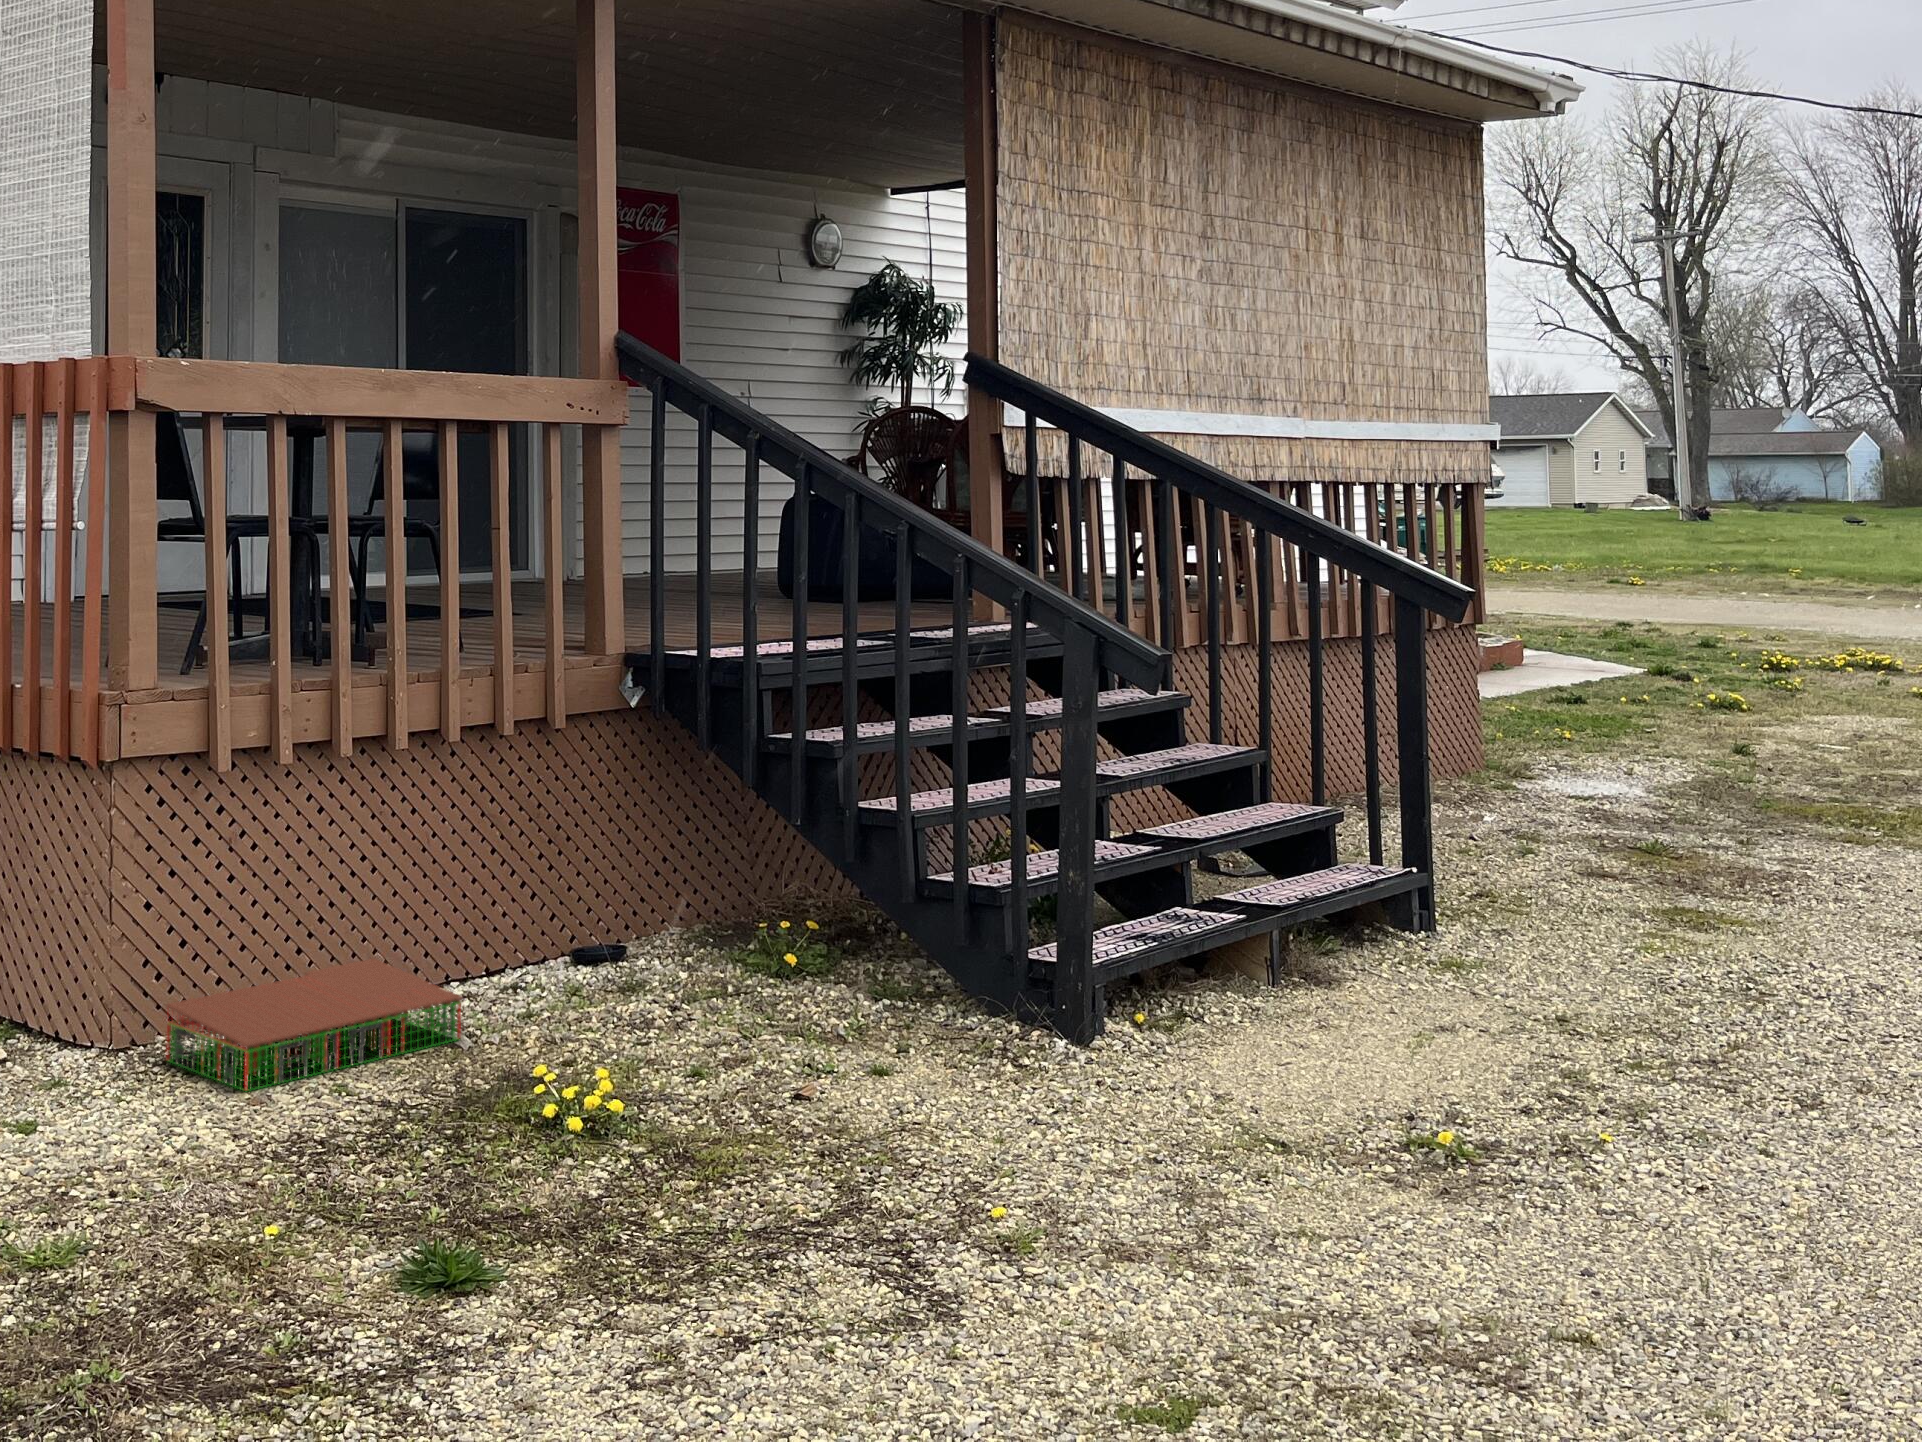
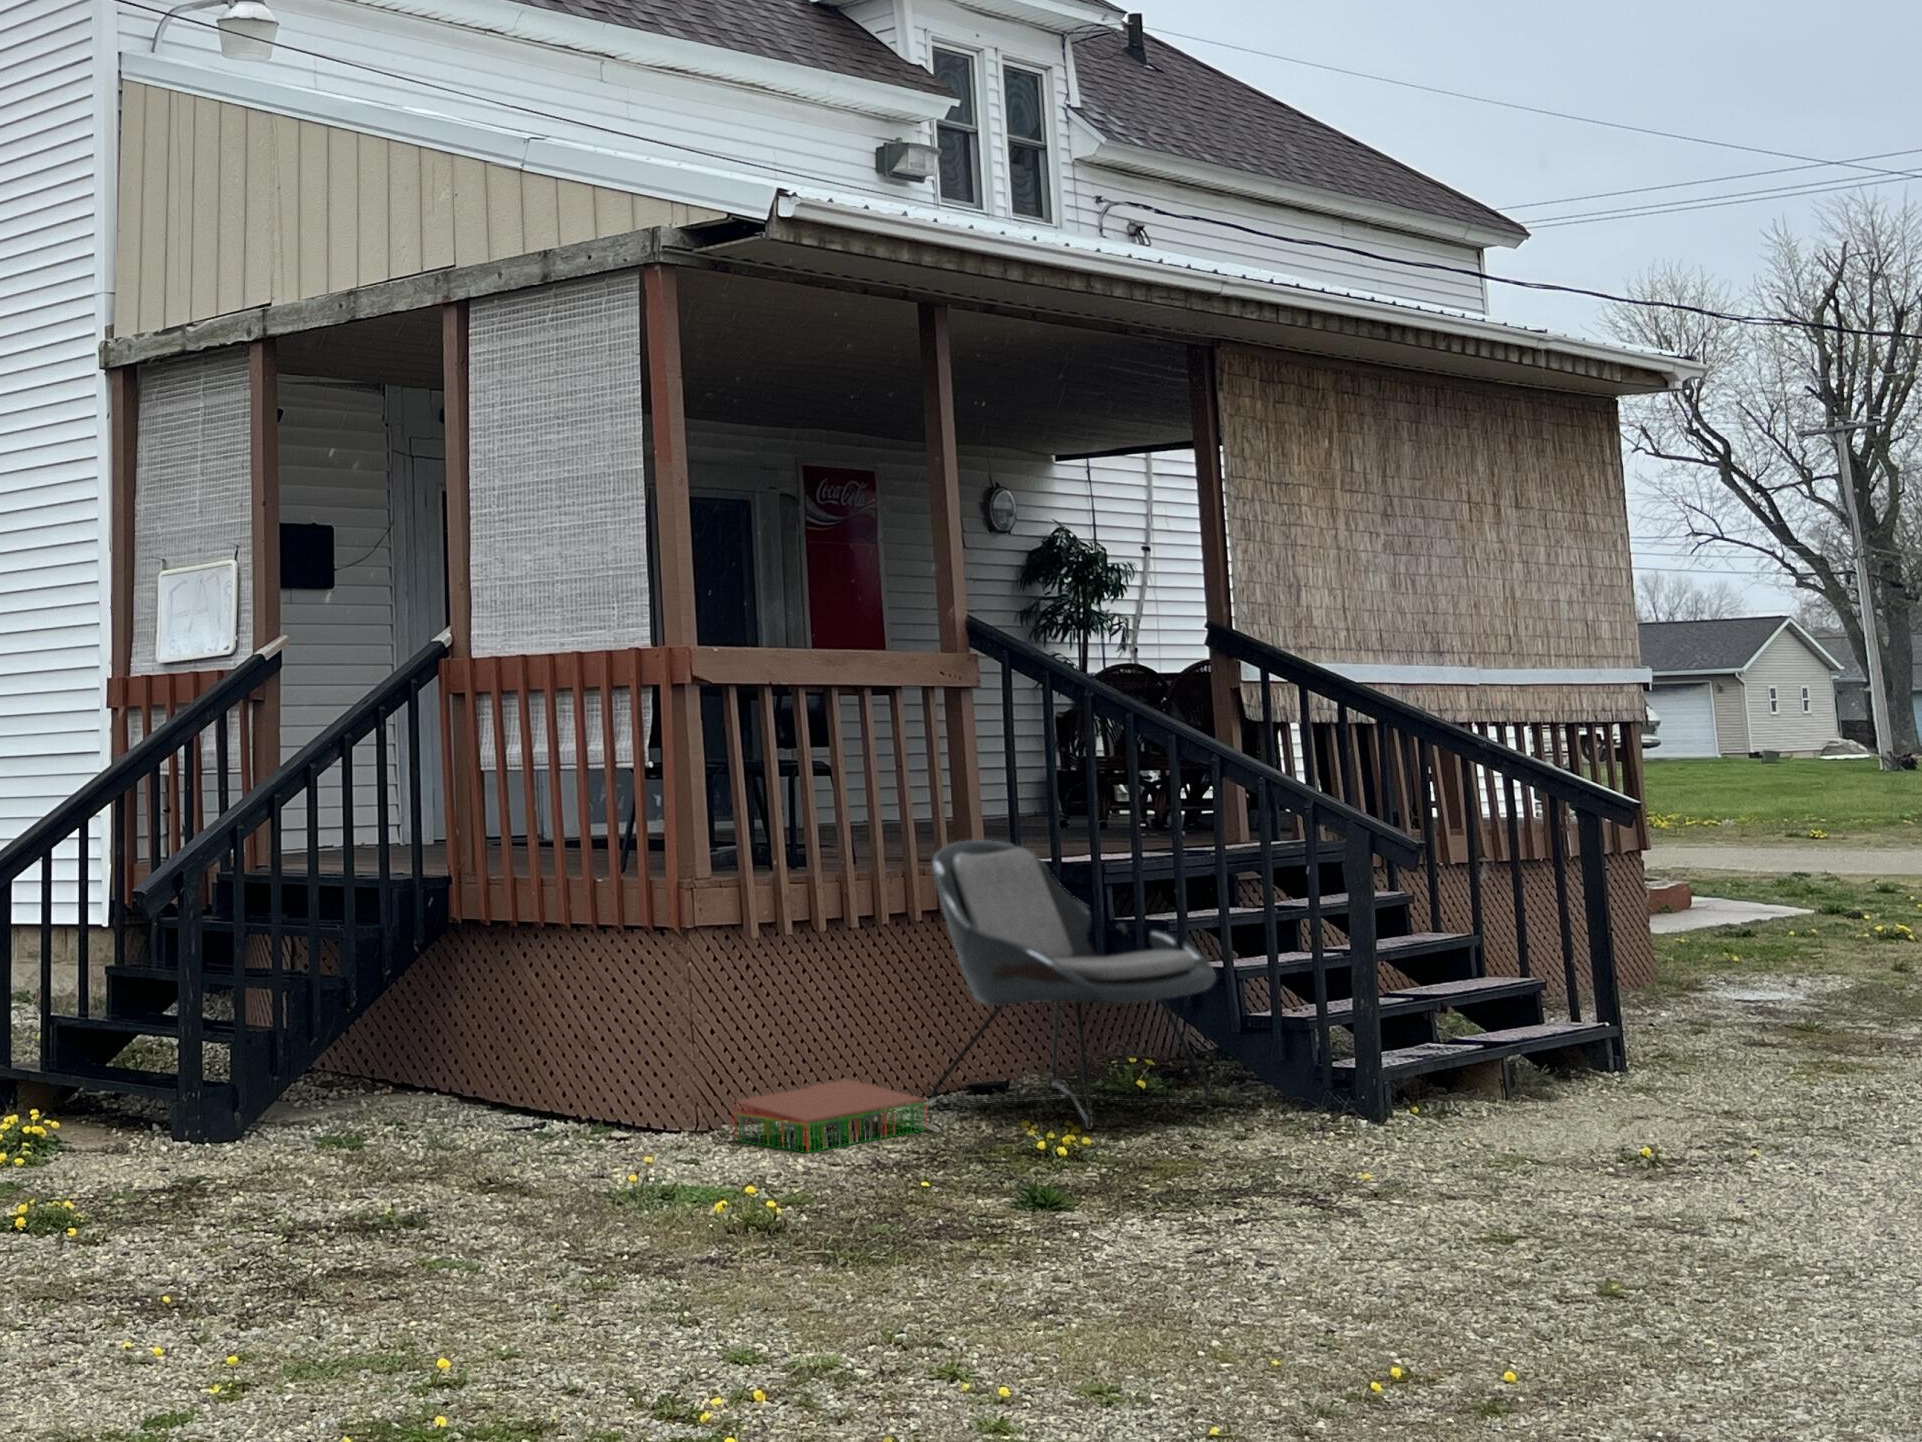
lounge chair: none [501,626,896,1044] -> present [932,840,1216,1130]

